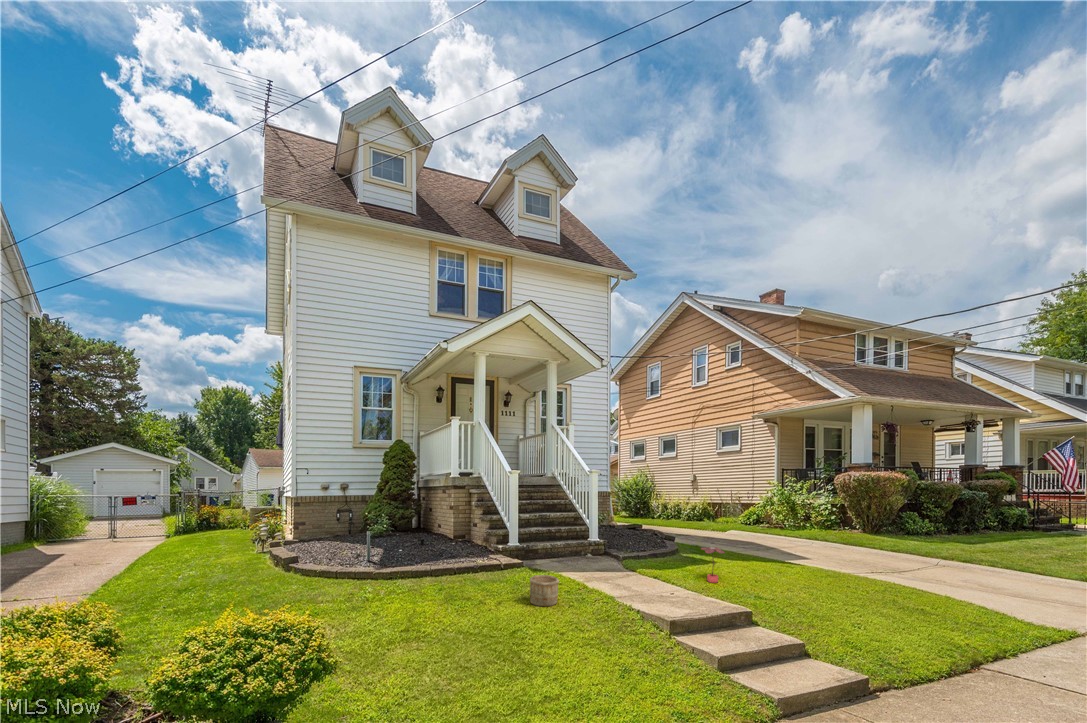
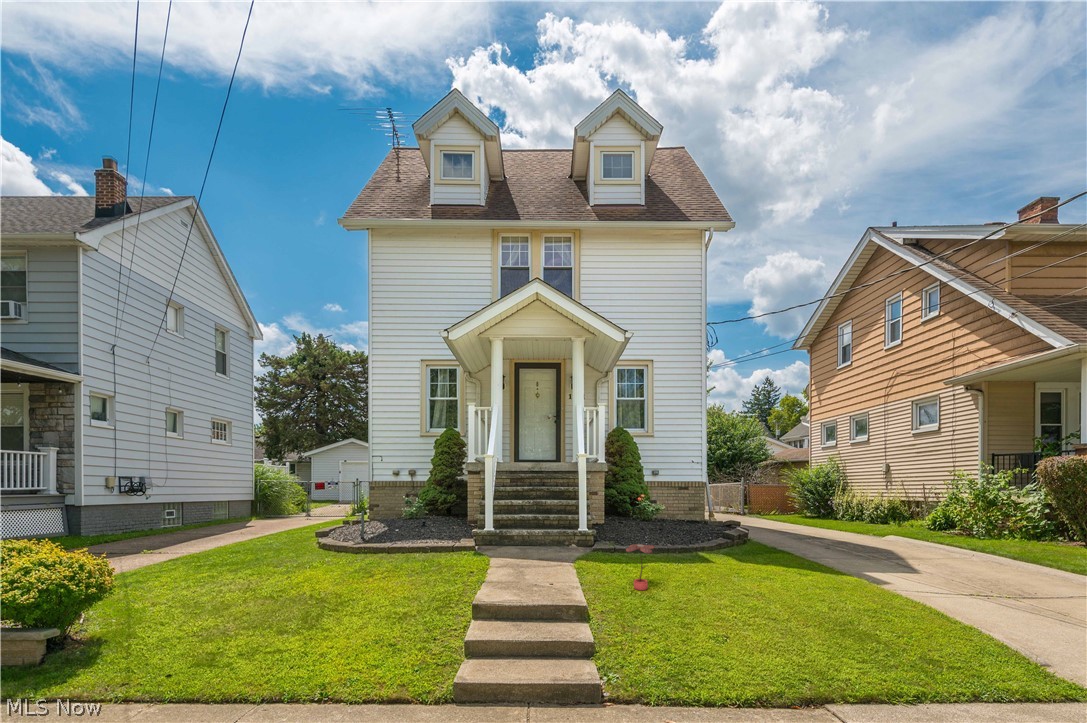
wooden bucket: present [530,575,559,606] -> none [374,560,408,595]

